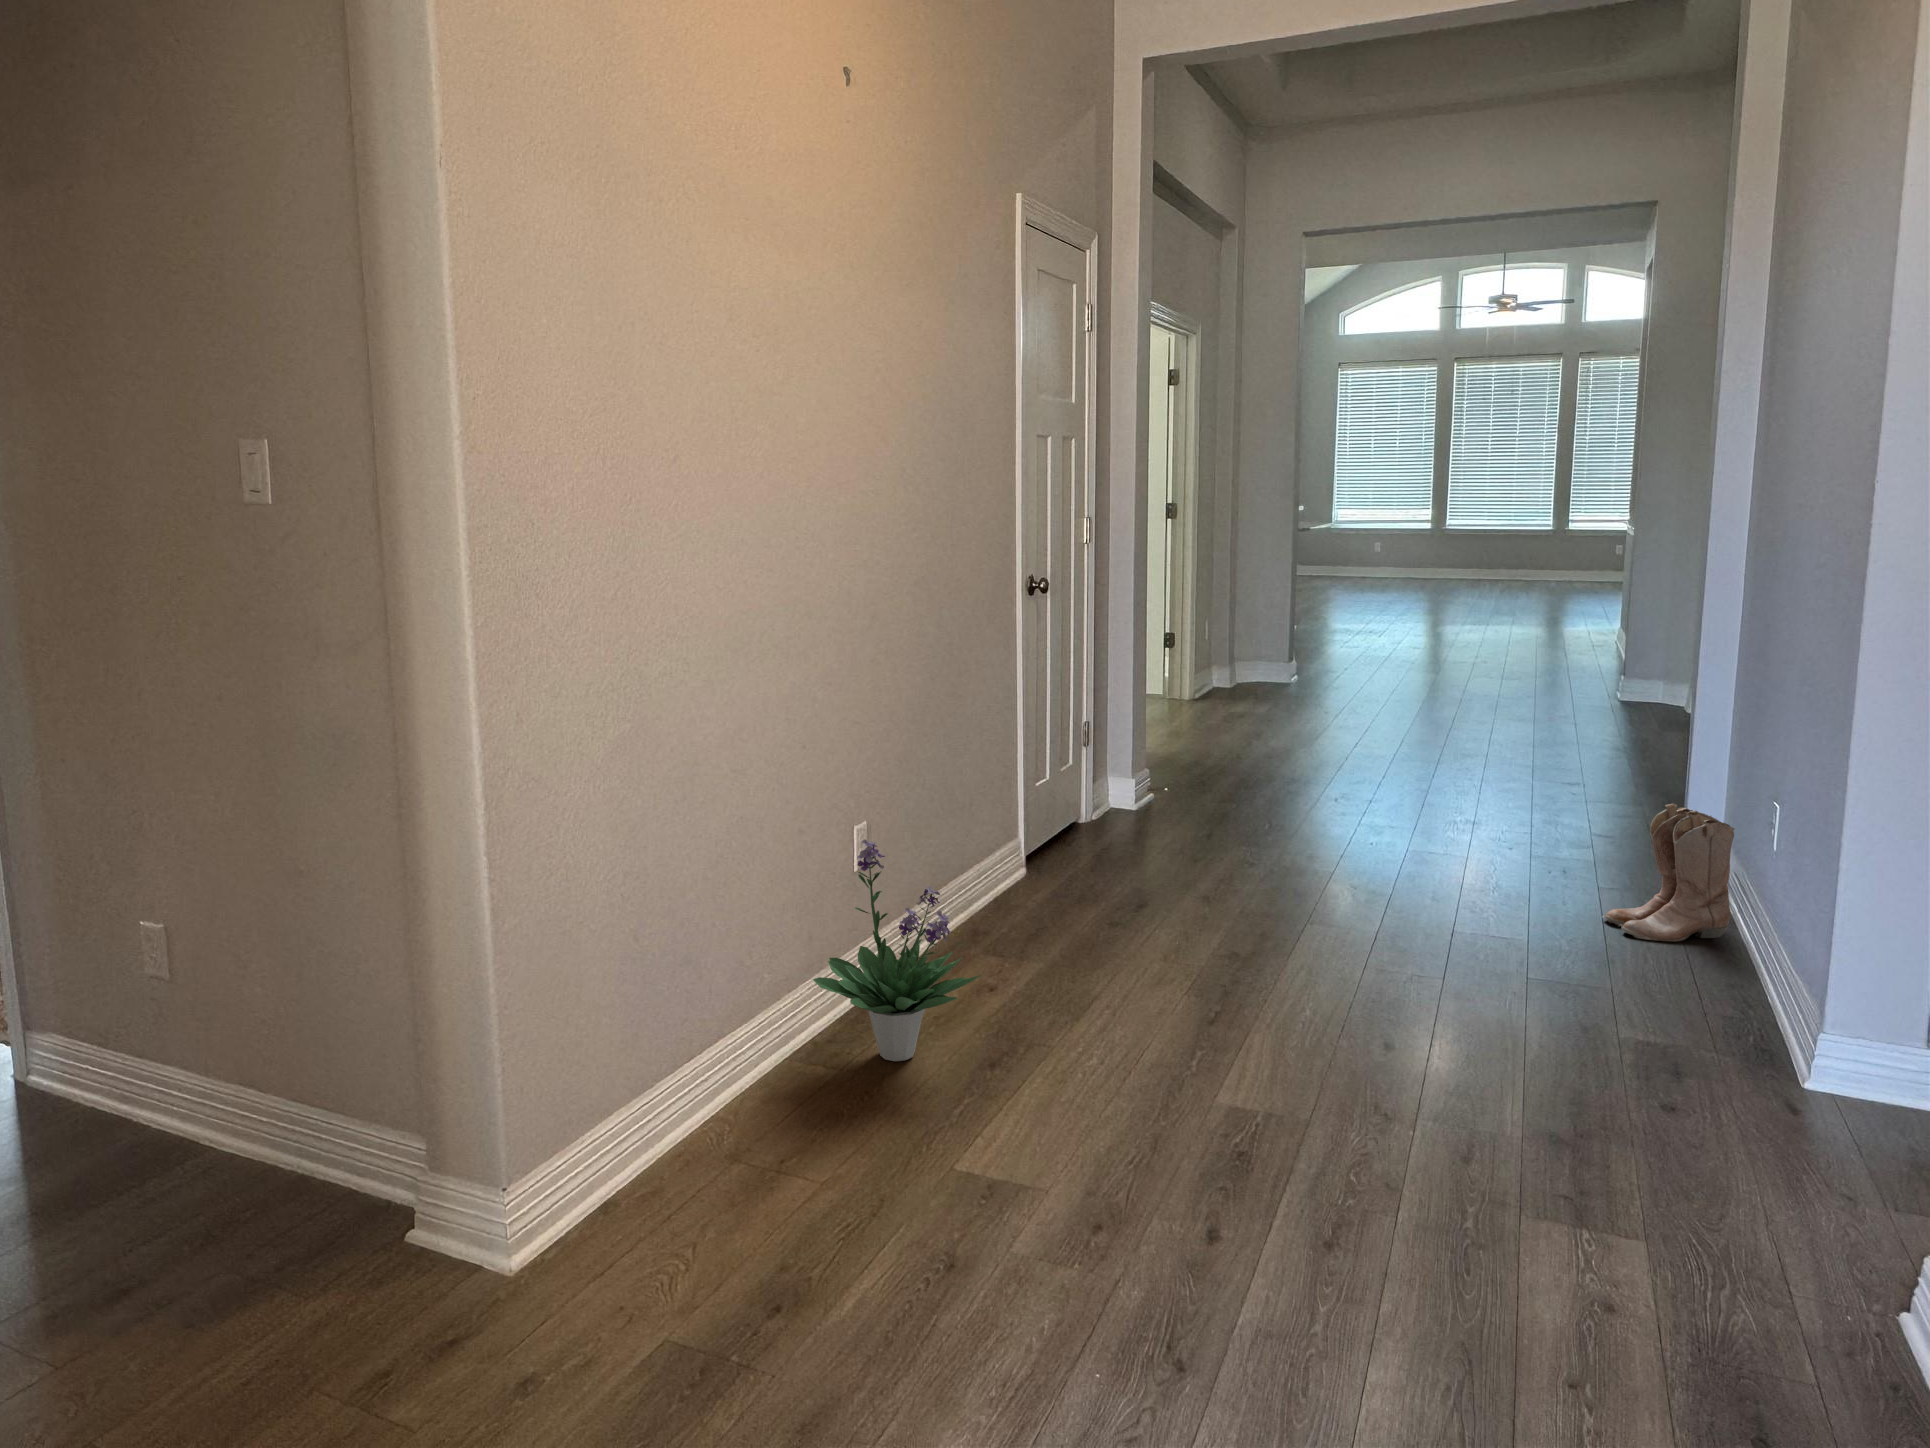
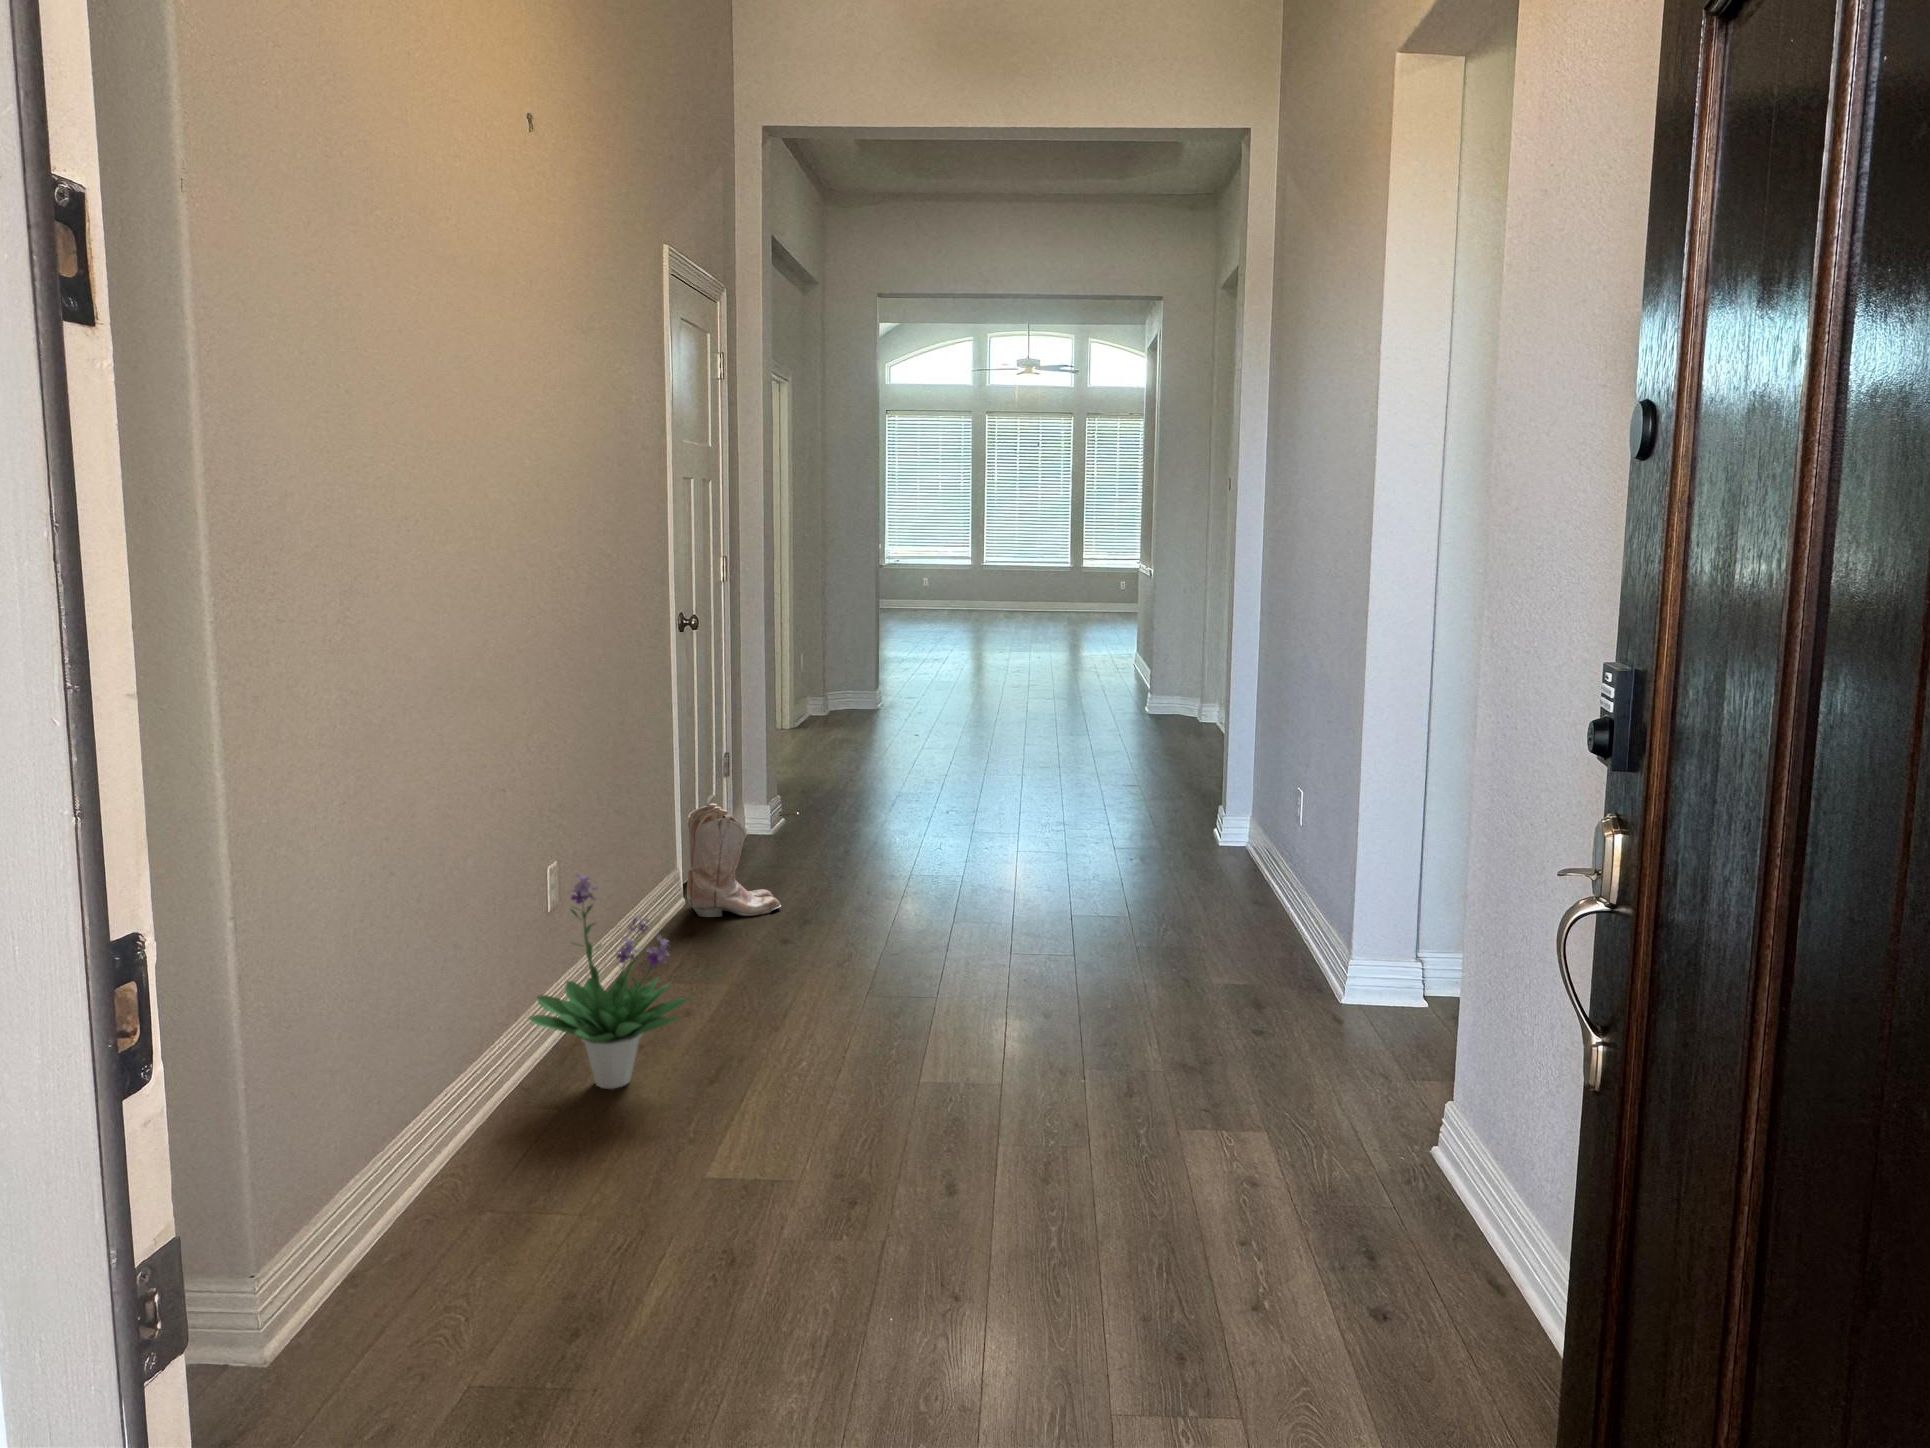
boots: present [1602,803,1734,941] -> present [687,803,781,917]

